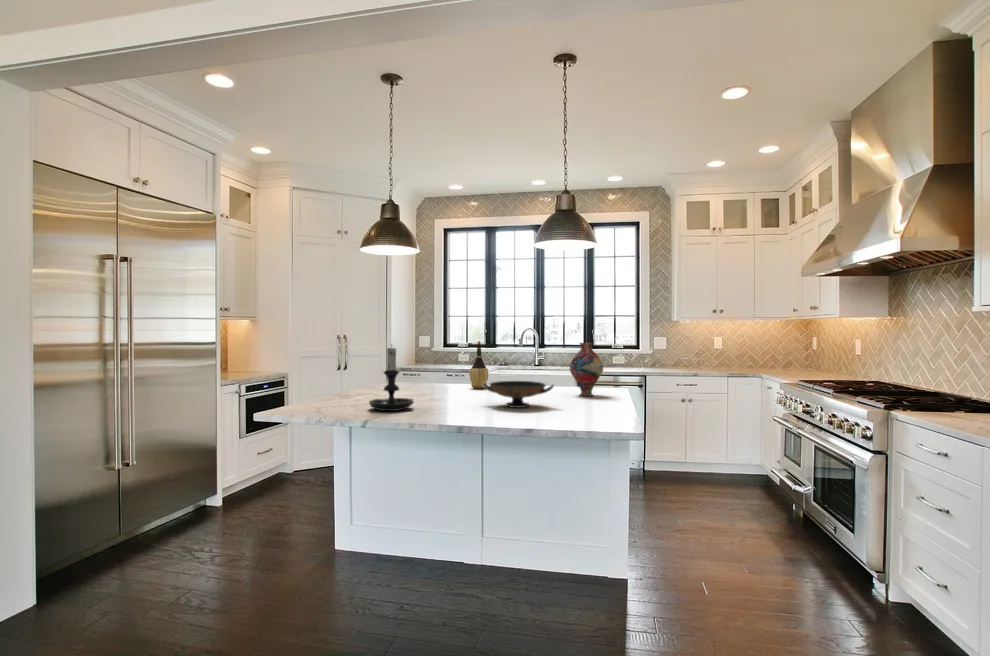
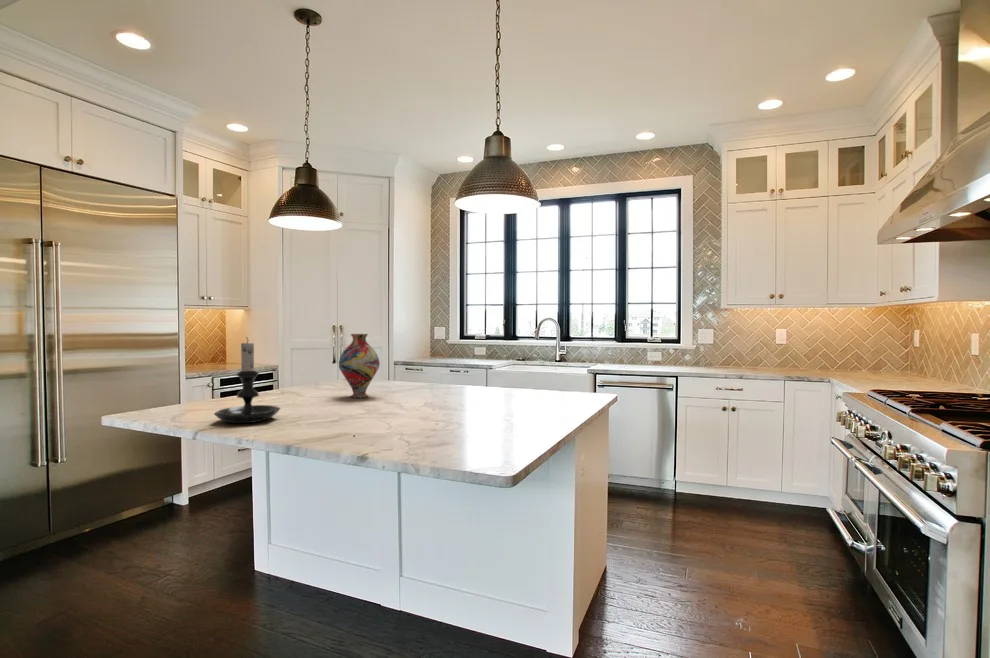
wine bottle: present [469,341,488,388] -> none [416,334,439,391]
vase: present [570,343,603,396] -> present [339,334,379,398]
decorative bowl: present [483,381,554,408] -> none [372,386,457,424]

